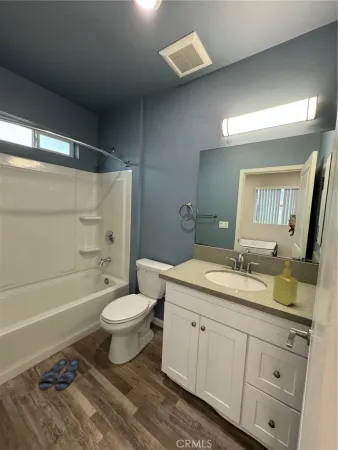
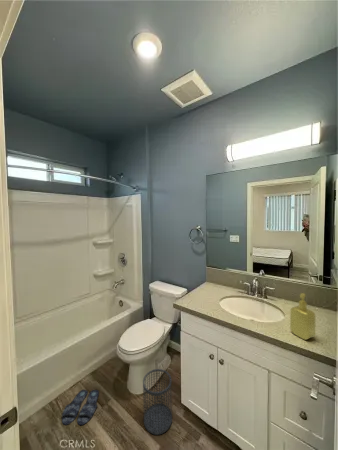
wastebasket: none [123,339,153,400] -> present [143,369,172,435]

